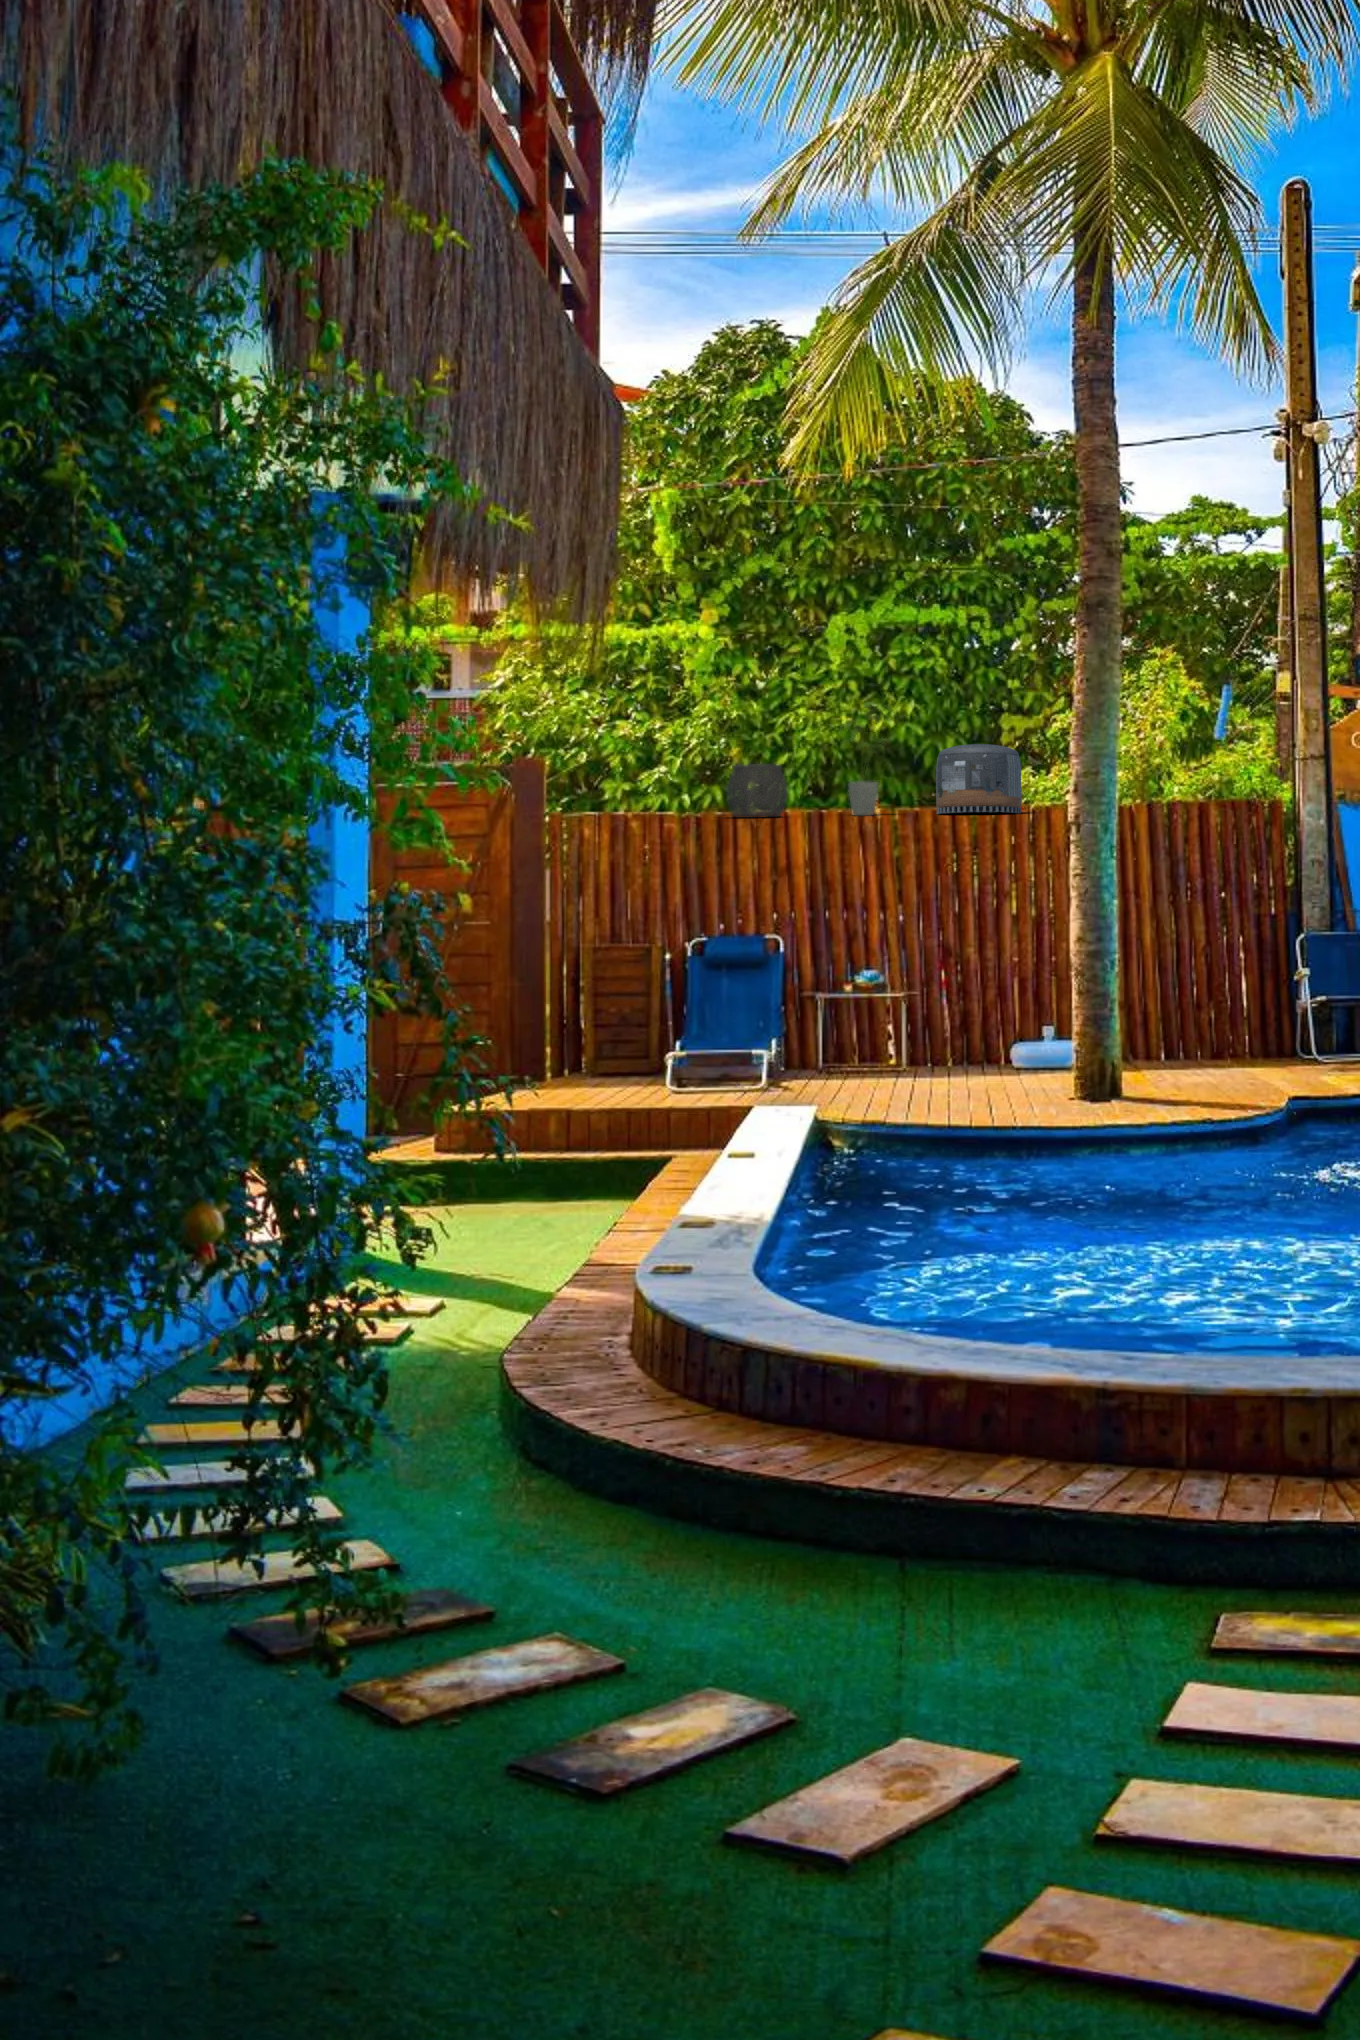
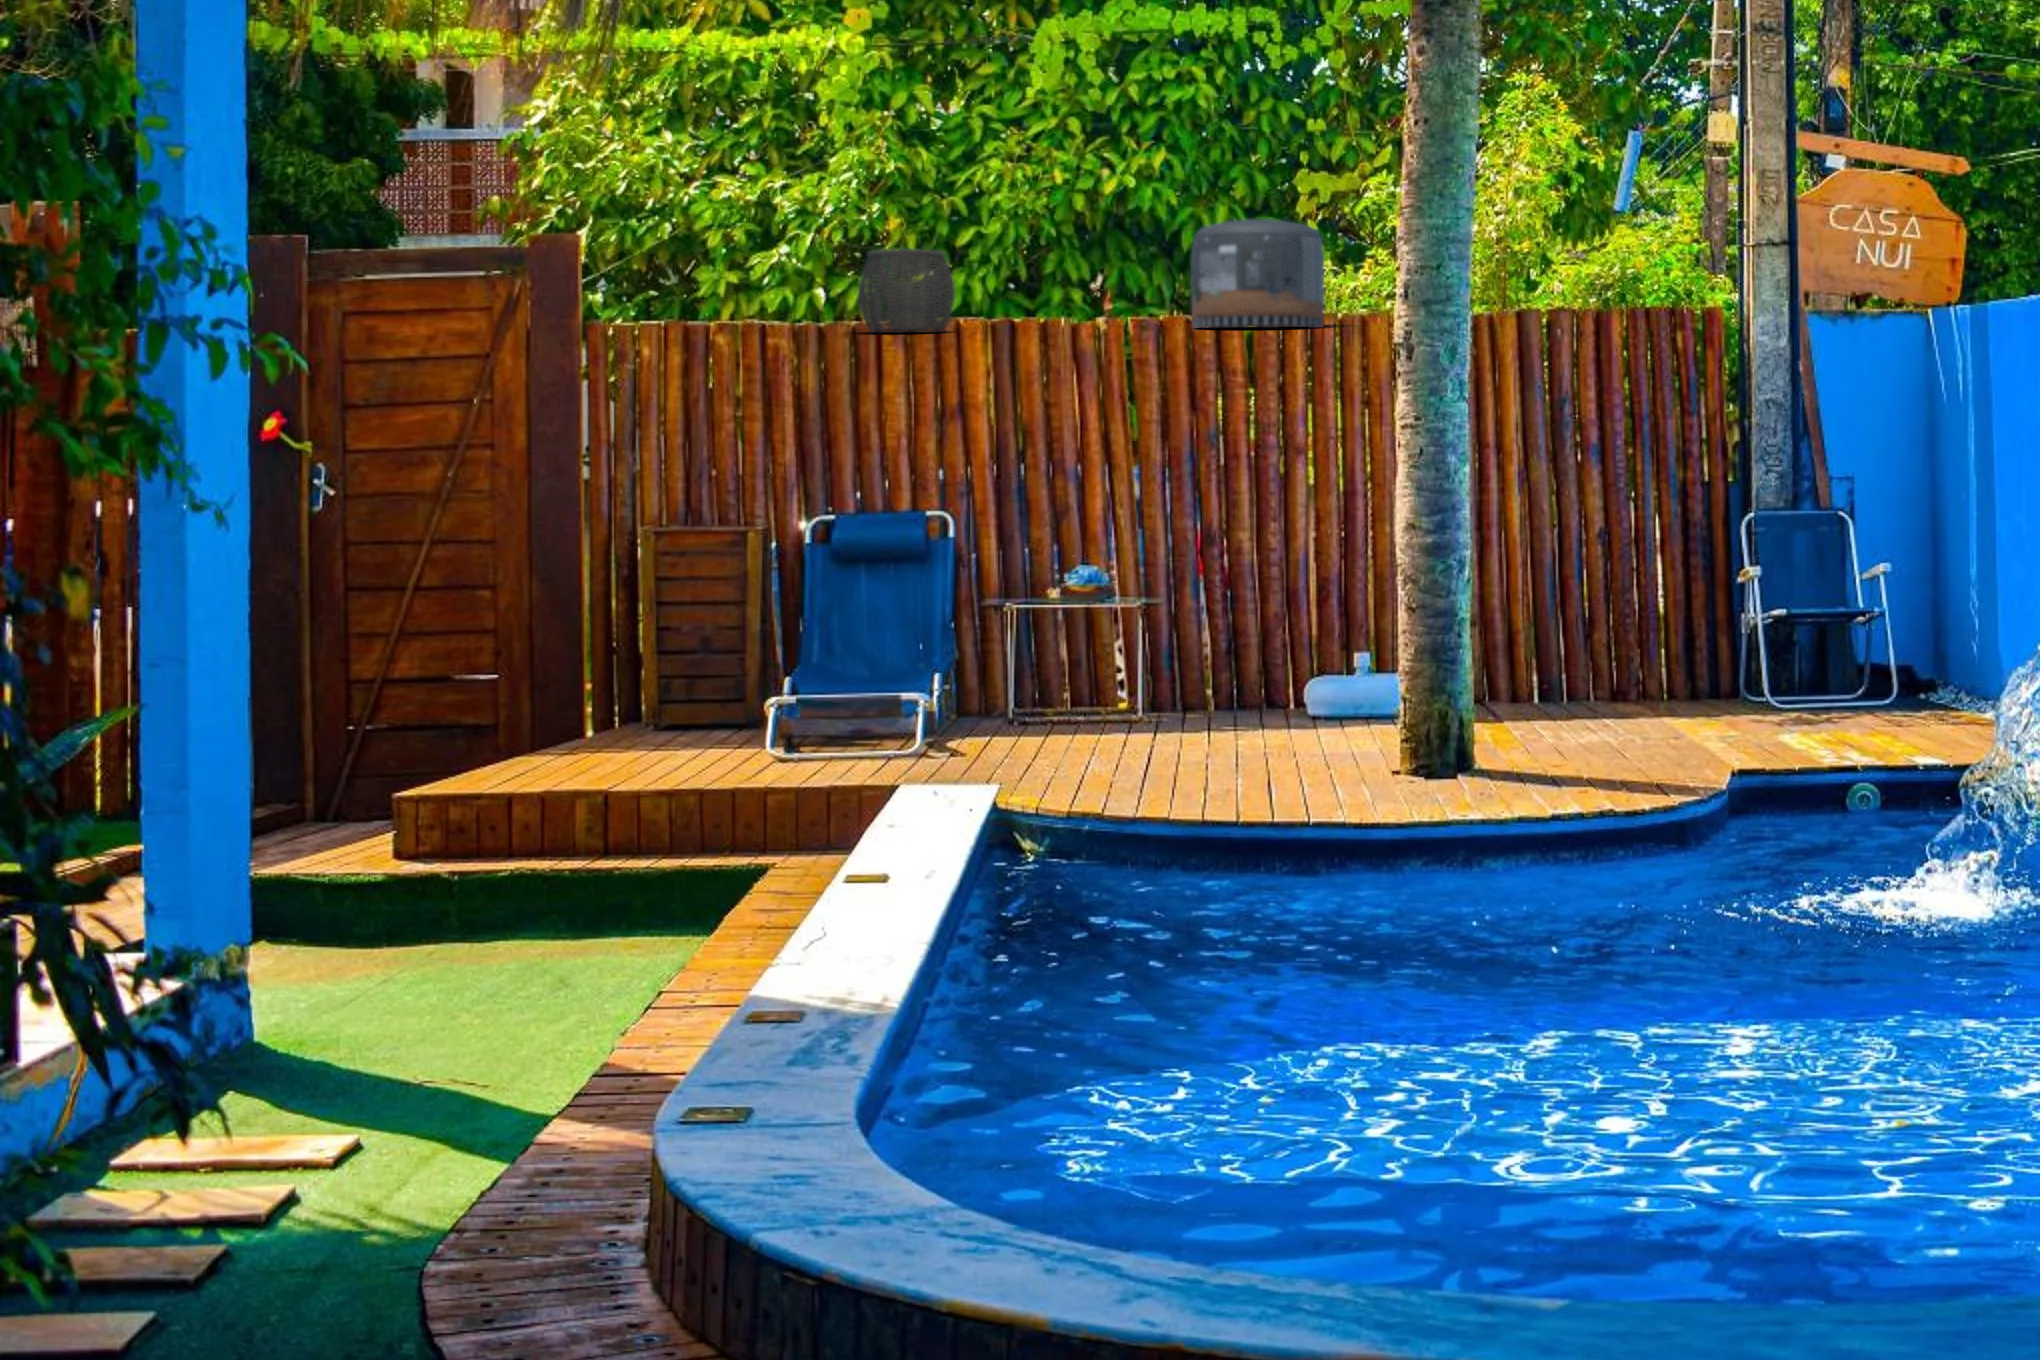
house plant: present [843,702,891,816] -> none [1037,152,1128,330]

